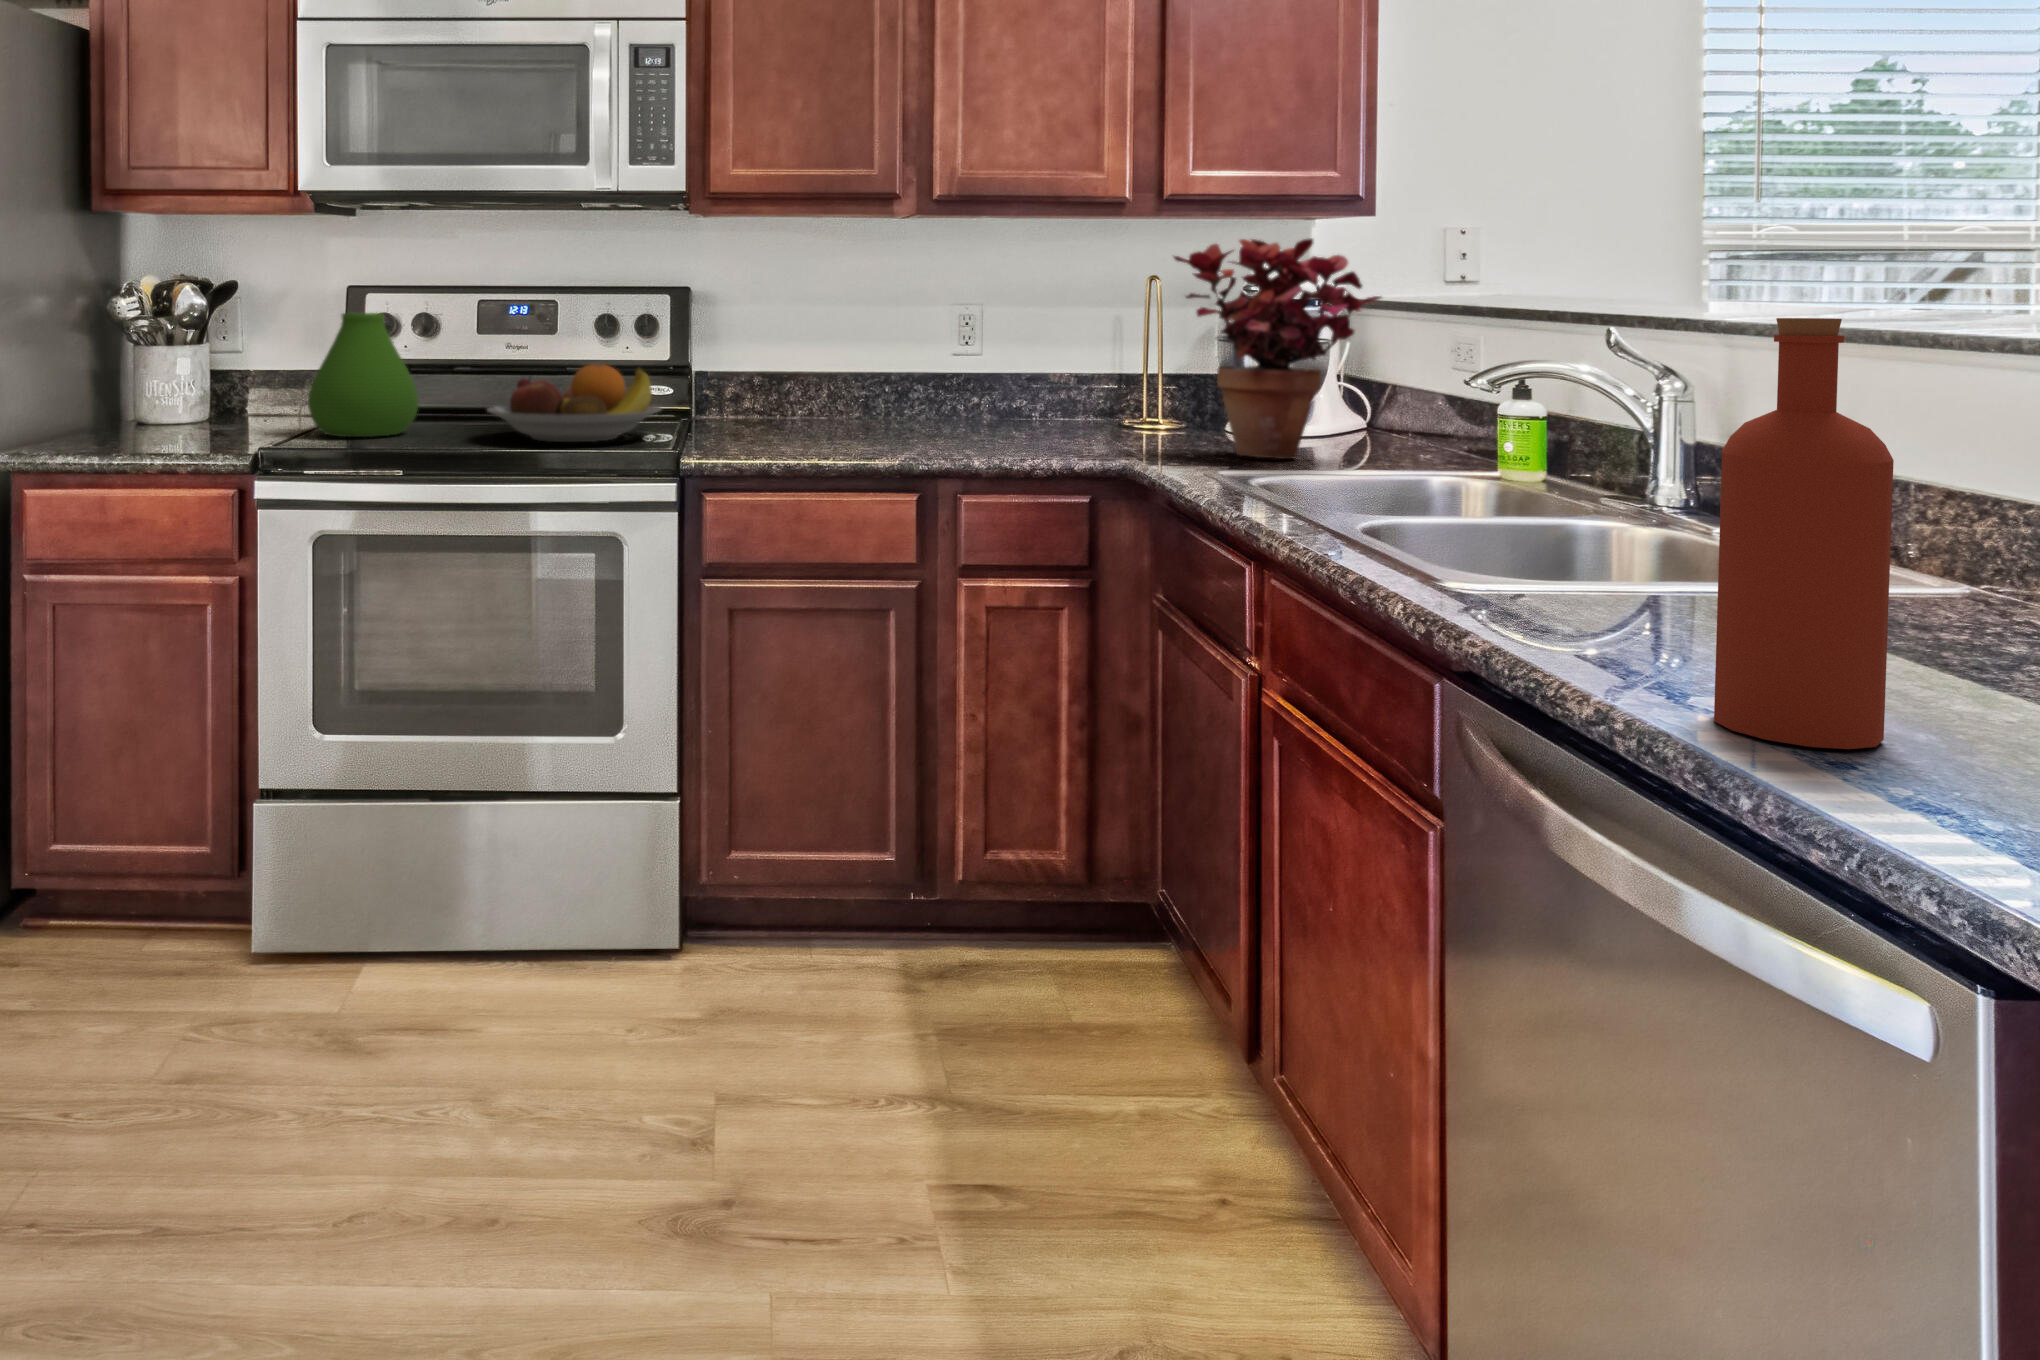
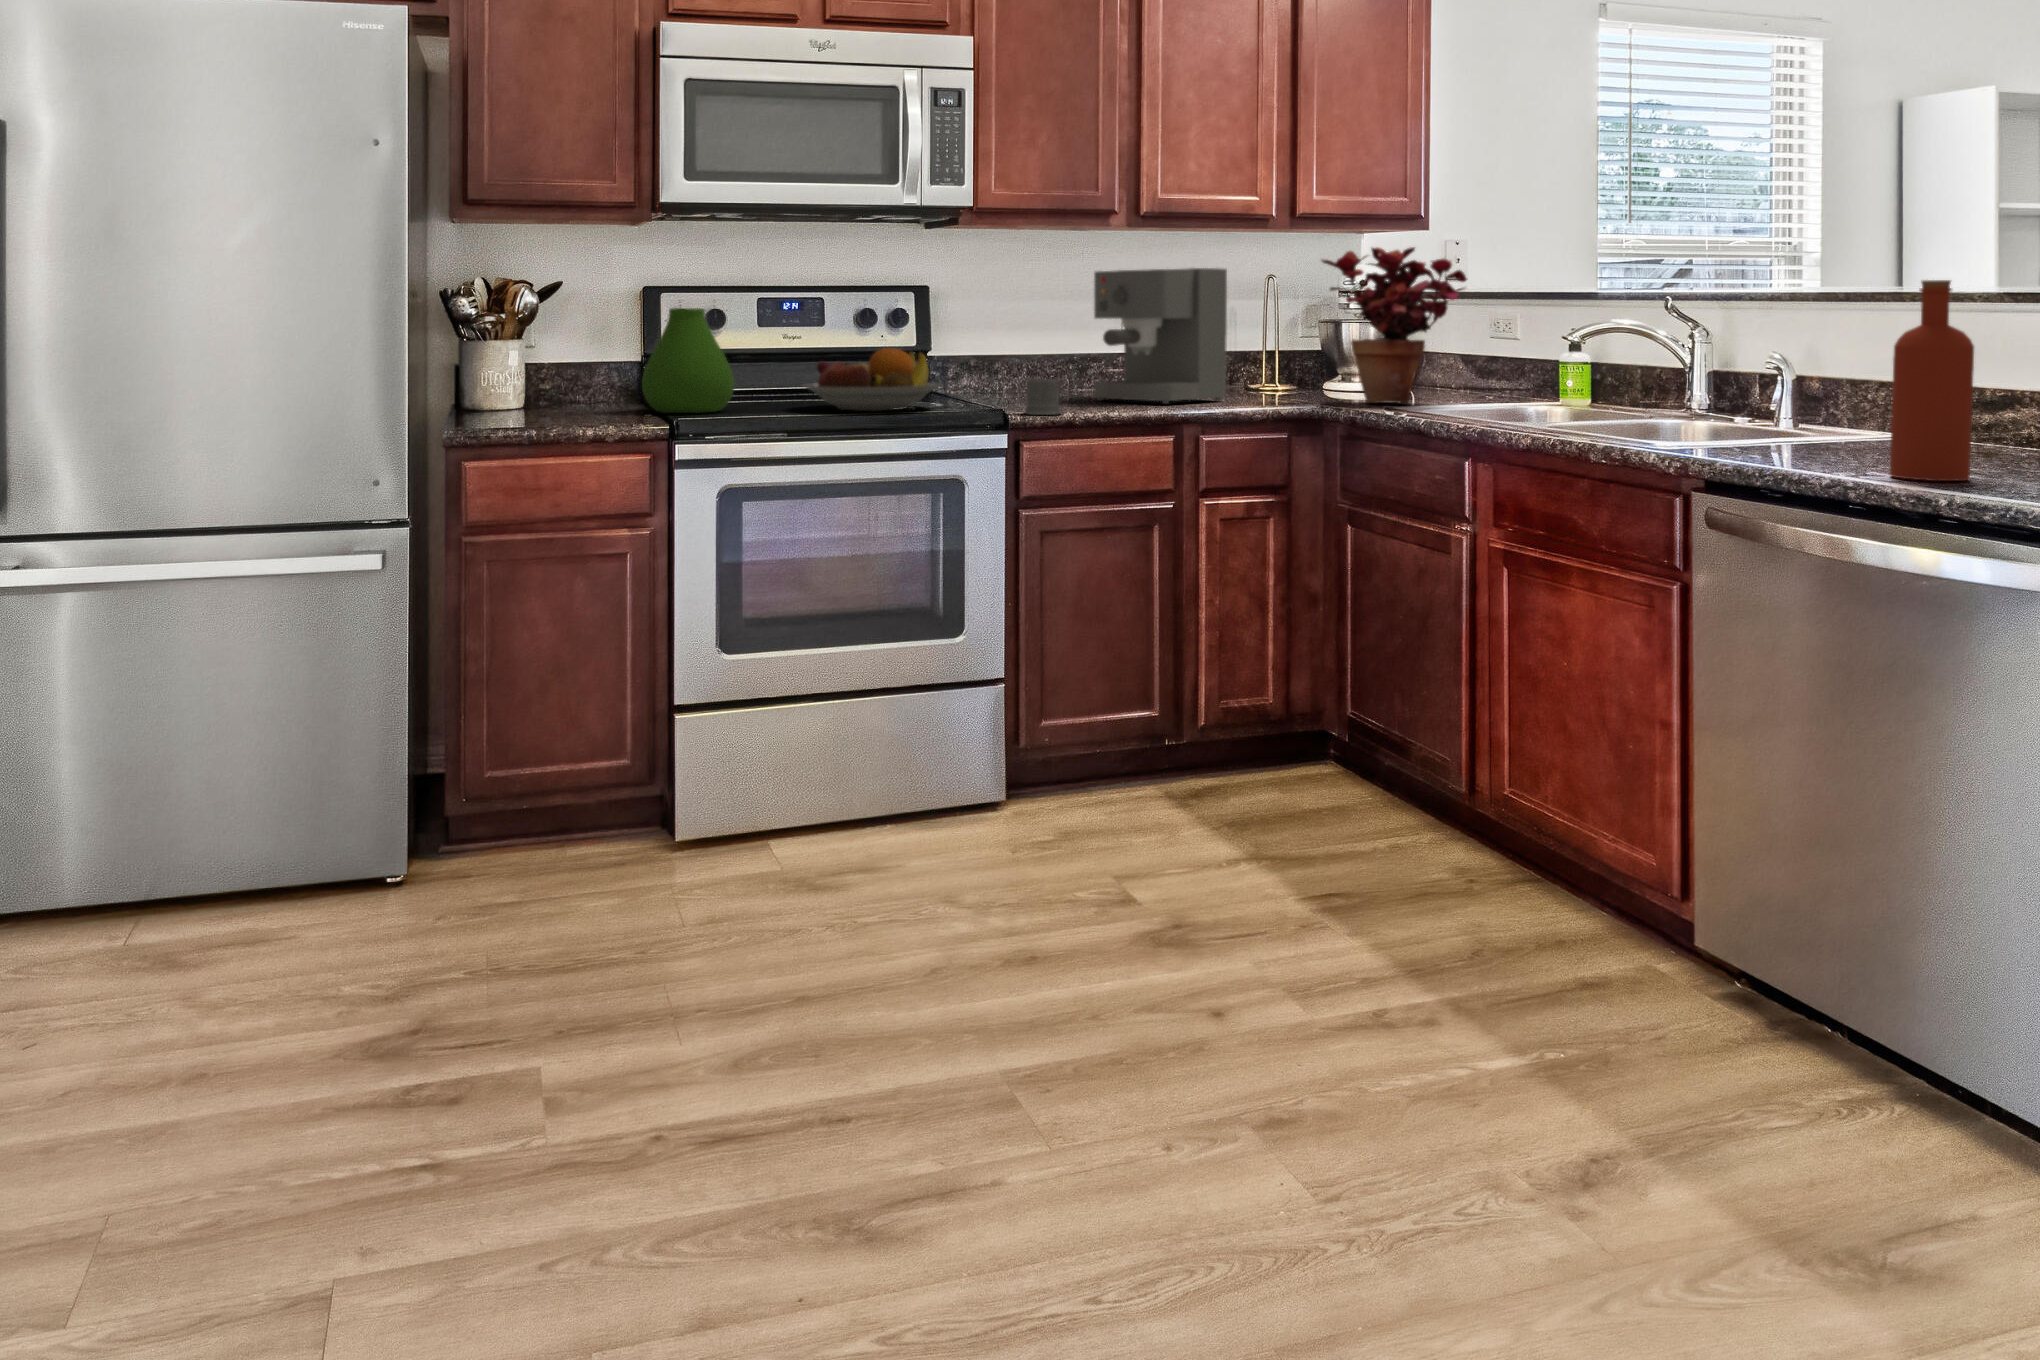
coffee maker: none [864,267,1058,446] -> present [1094,268,1227,404]
mug: none [716,408,773,459] -> present [1025,377,1061,415]

